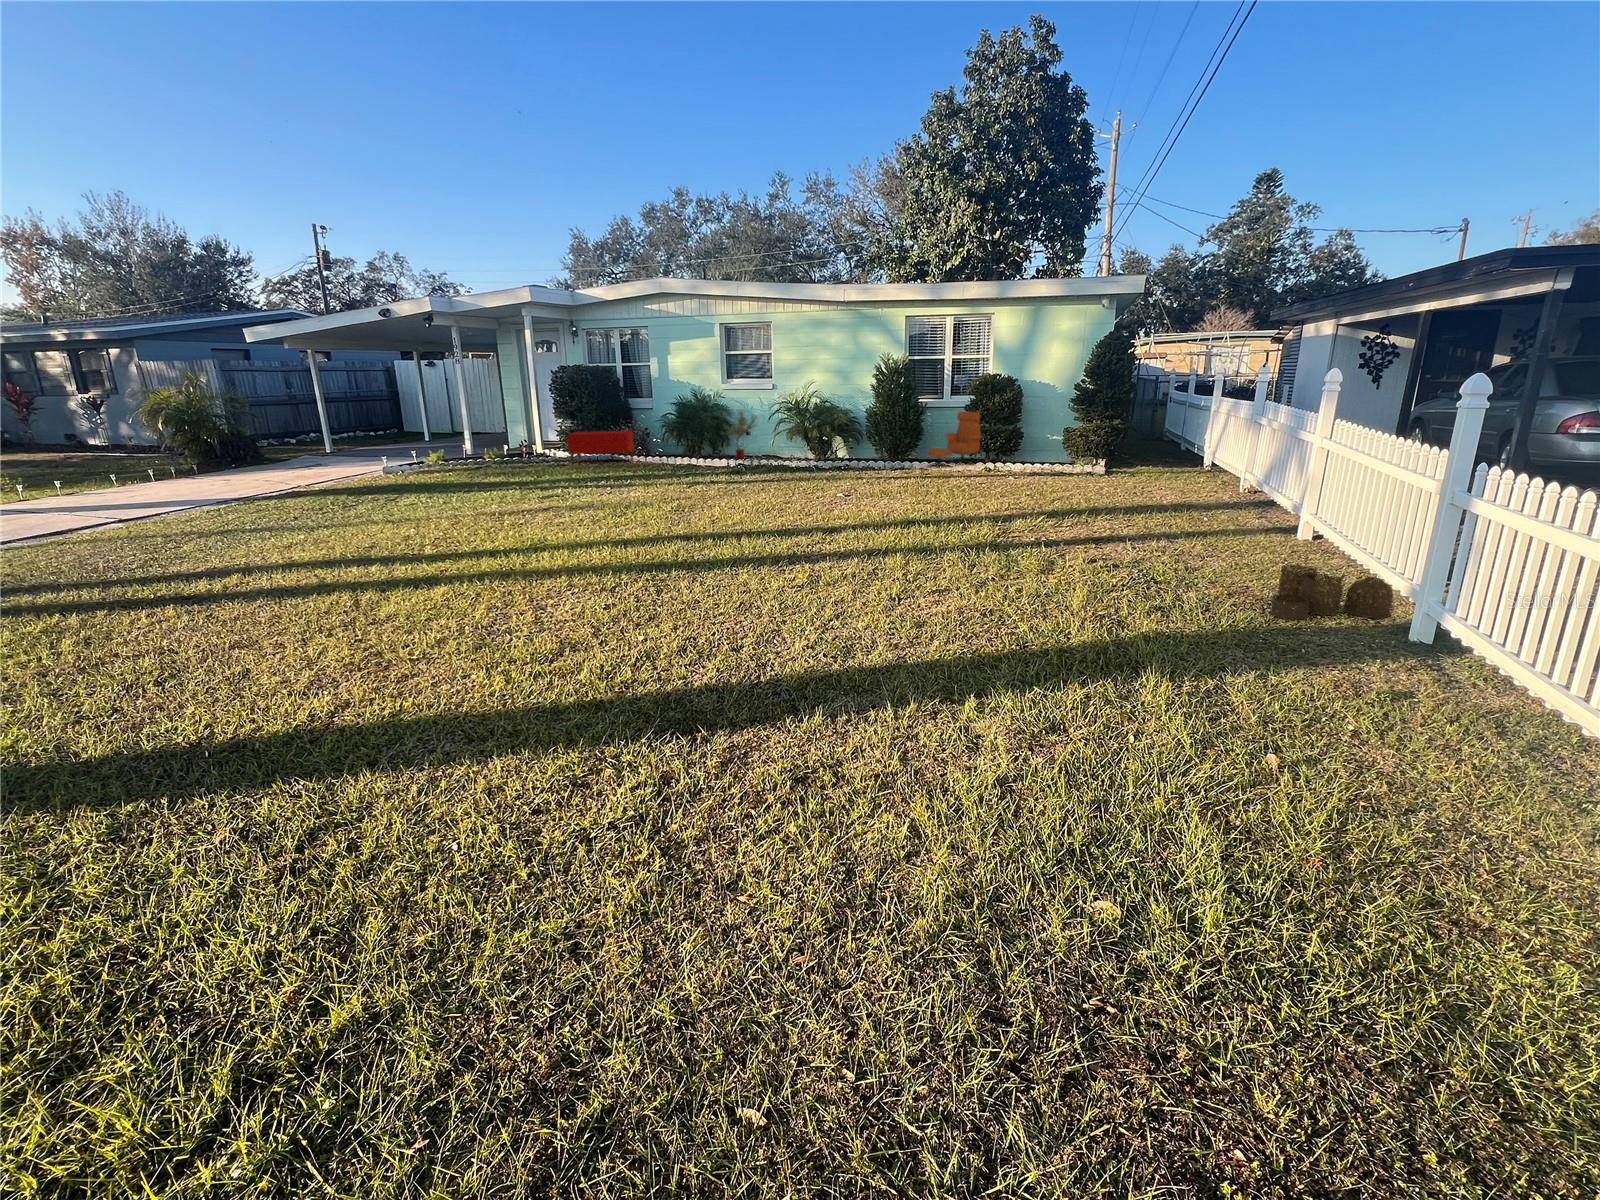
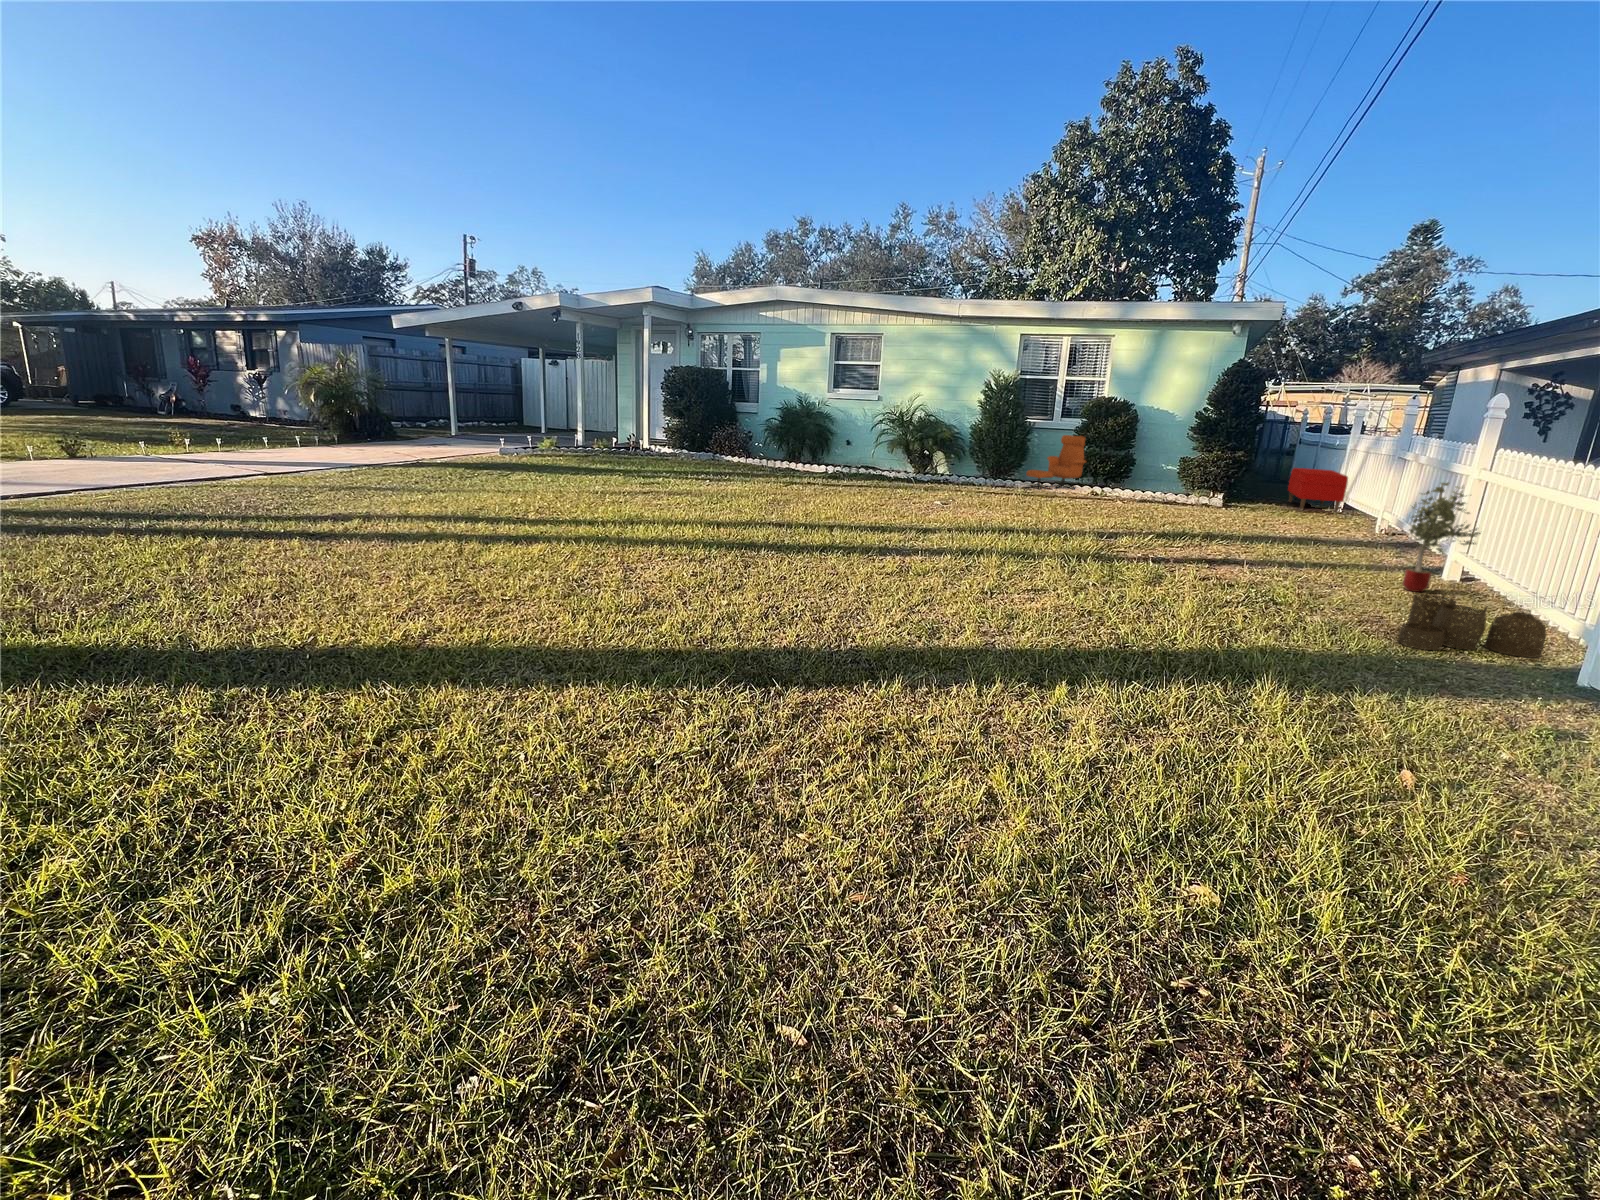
potted tree: present [722,411,757,459] -> present [1402,482,1481,592]
bench: present [567,431,634,462] -> present [1288,468,1348,513]

